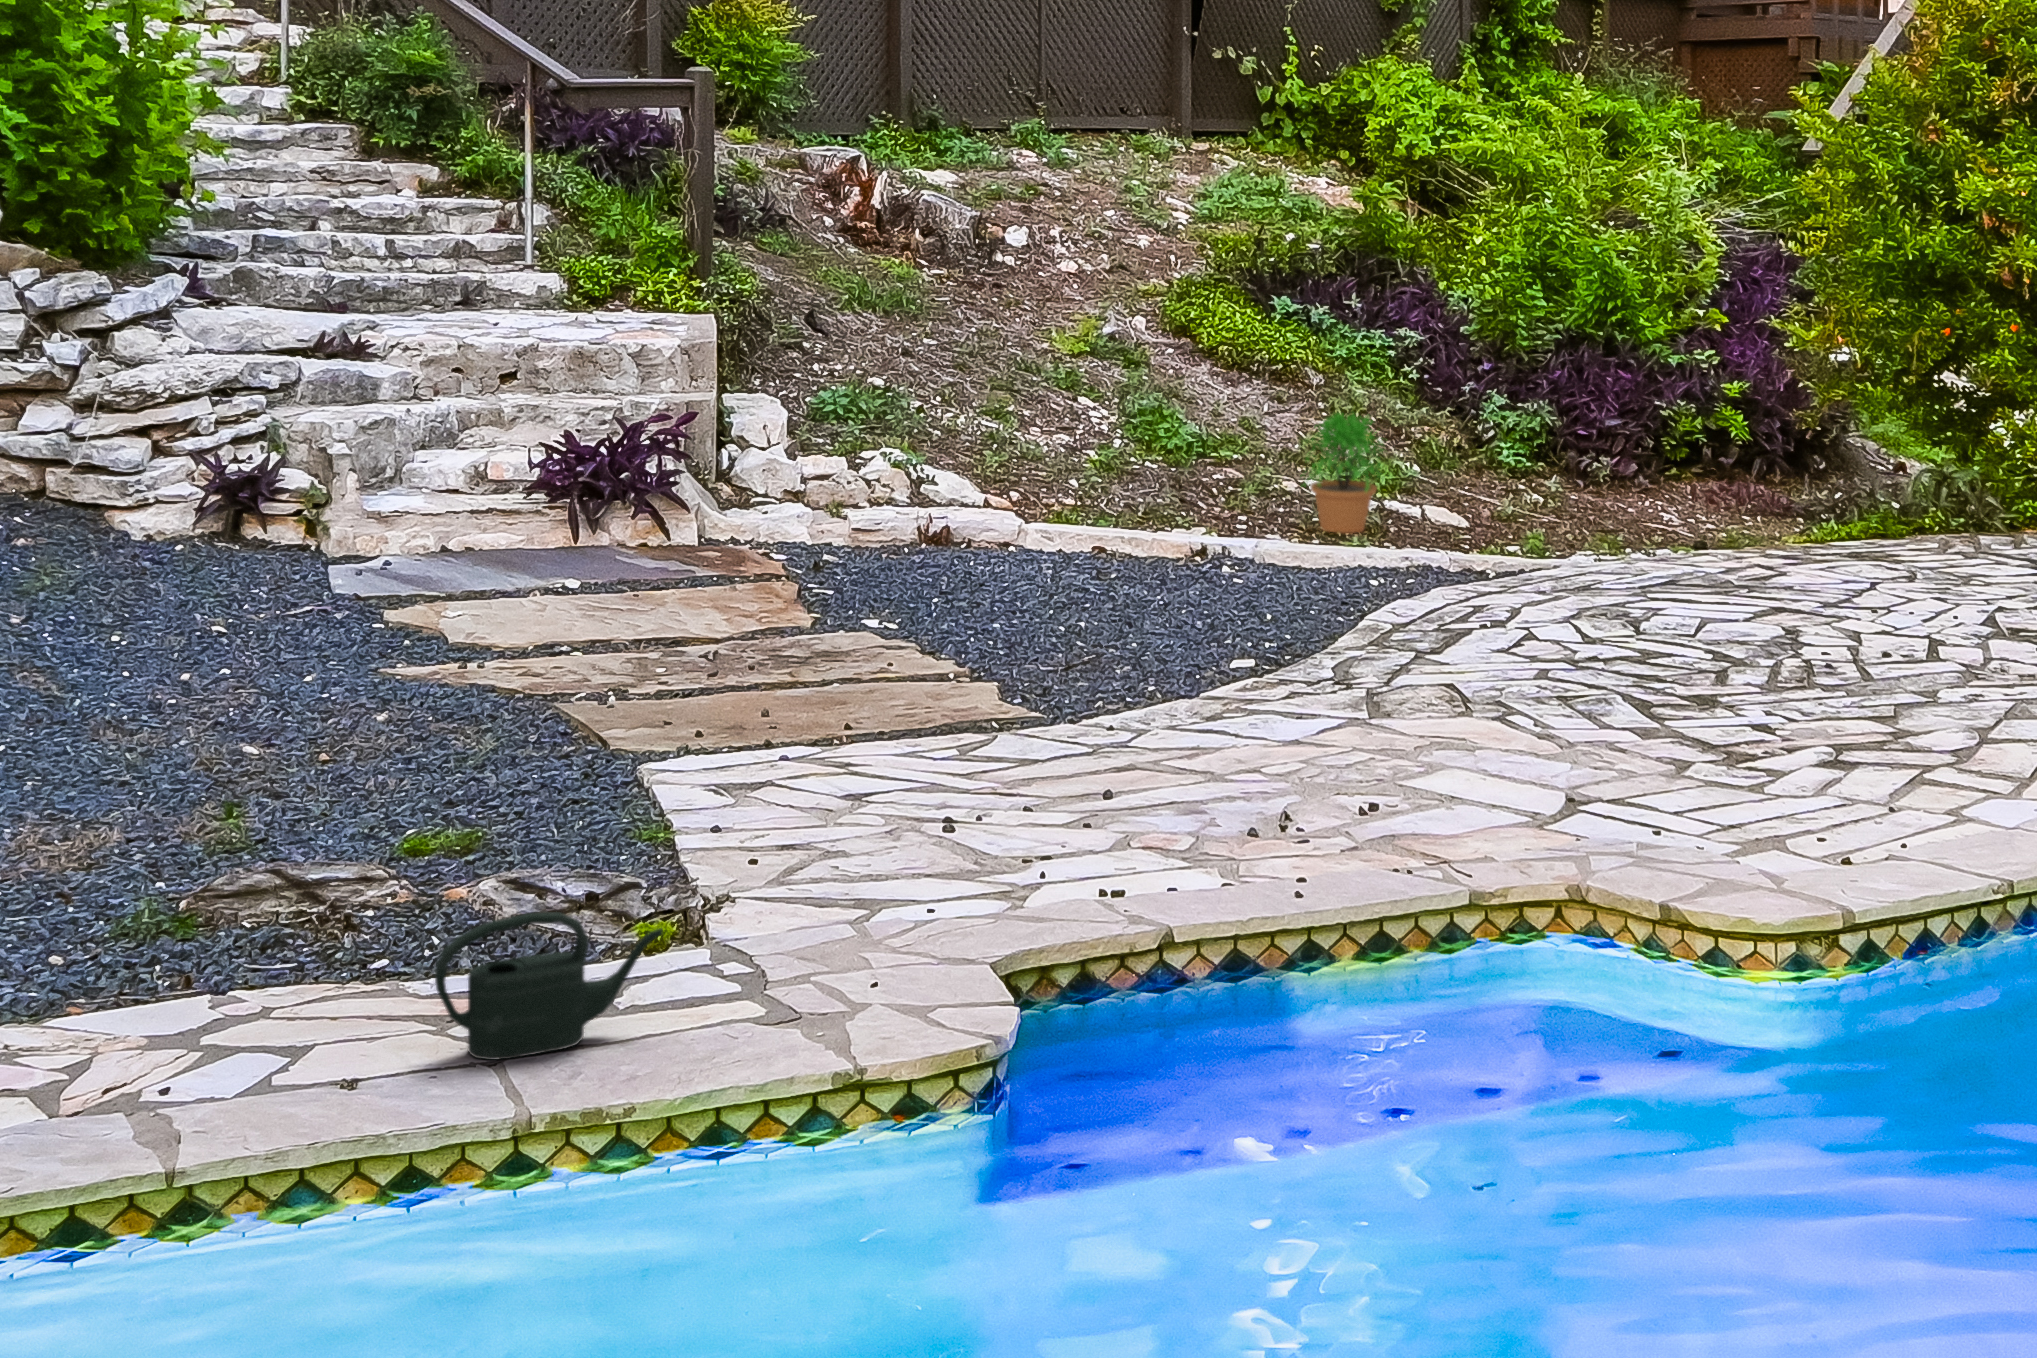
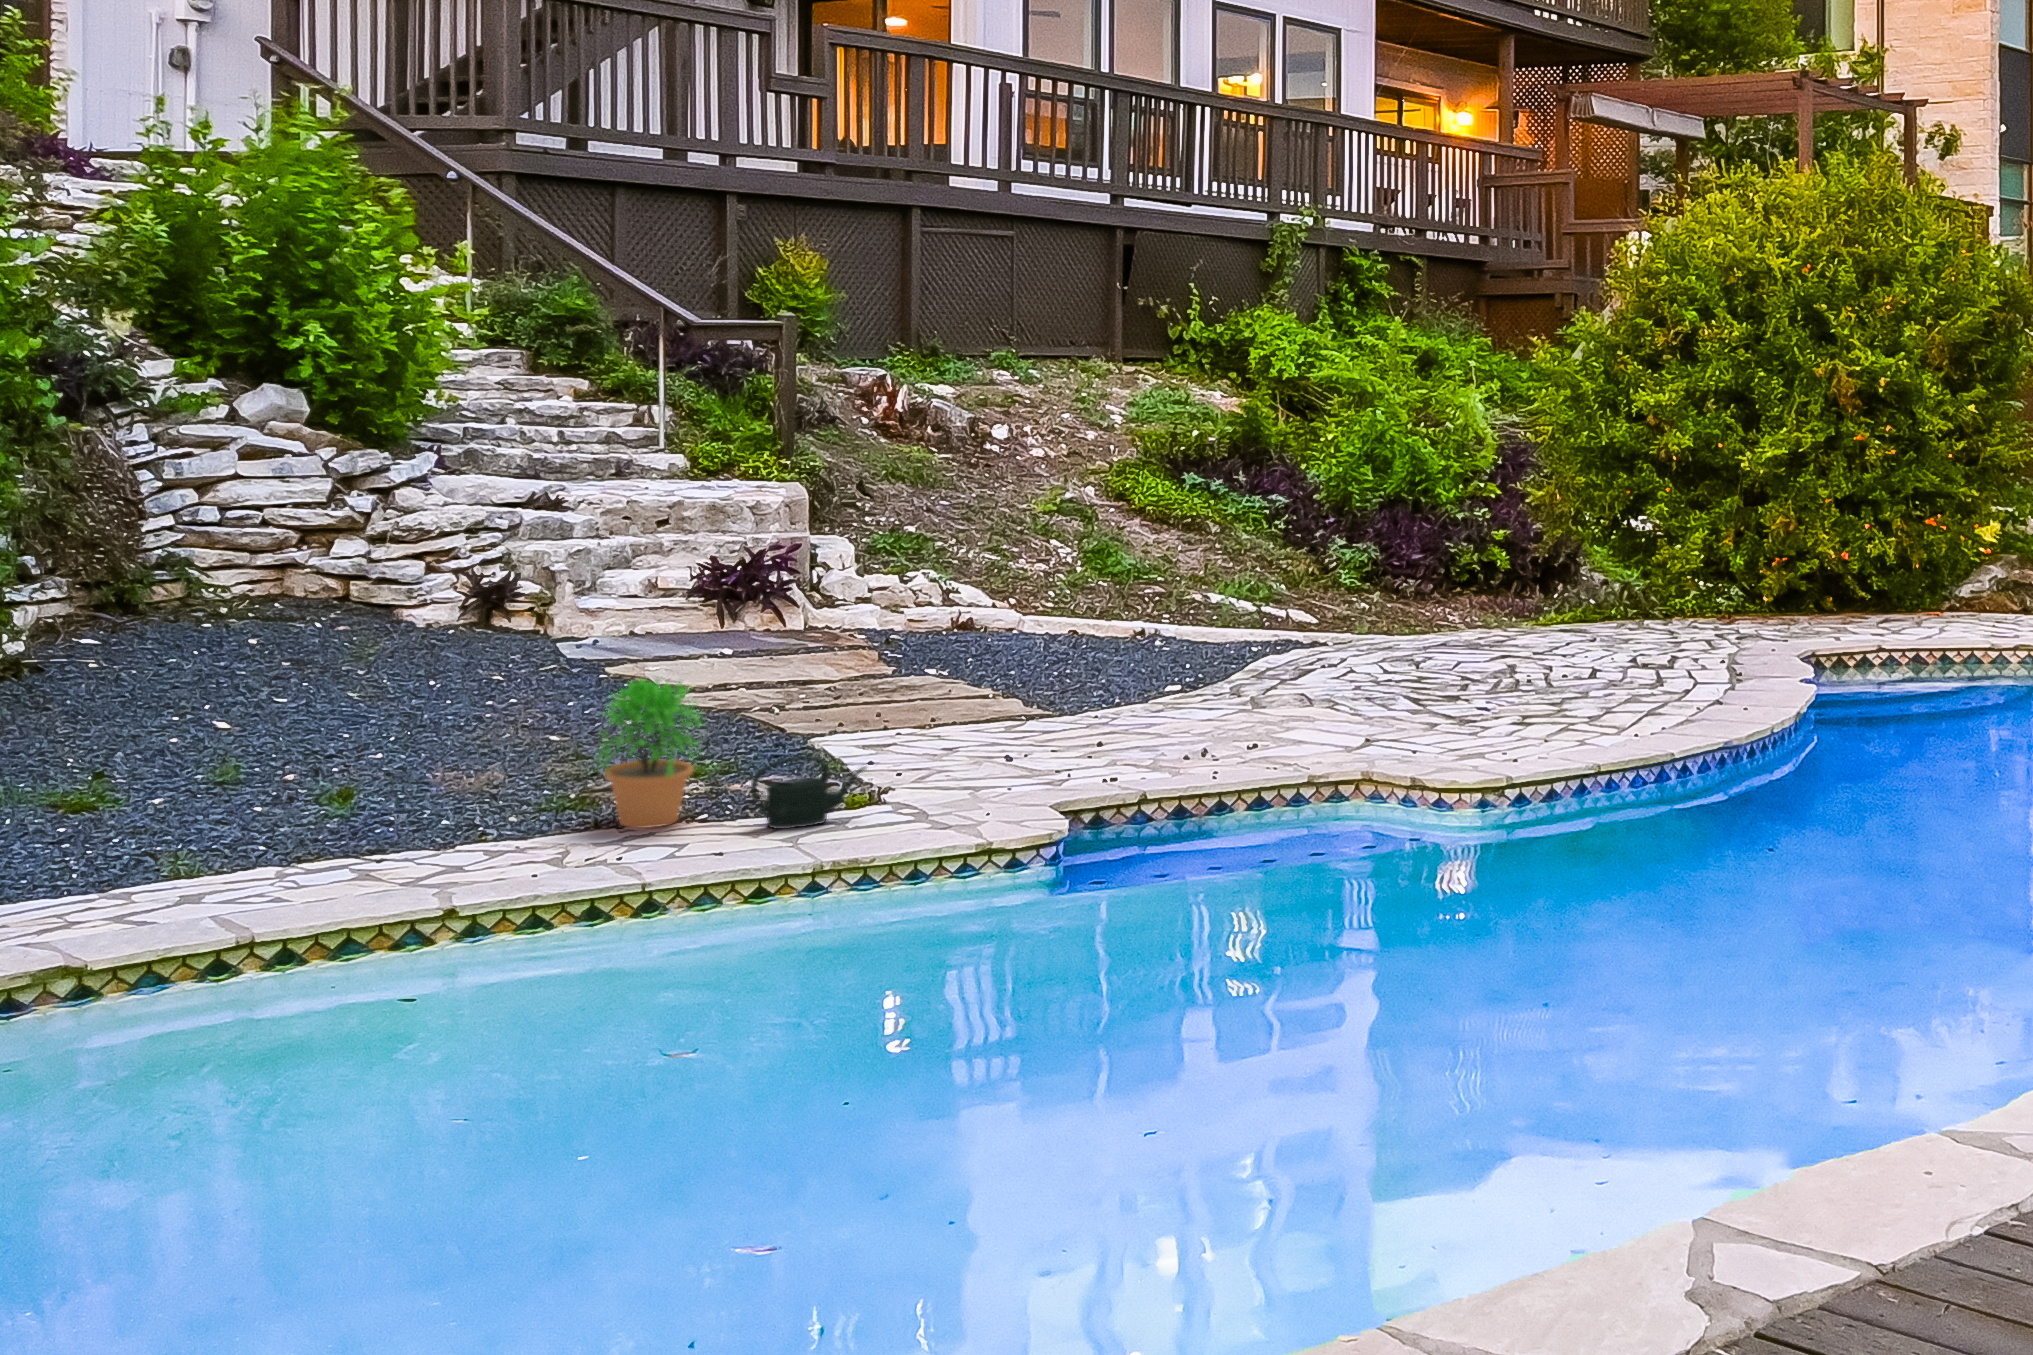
potted plant: present [1305,413,1383,533] -> present [595,679,703,828]

